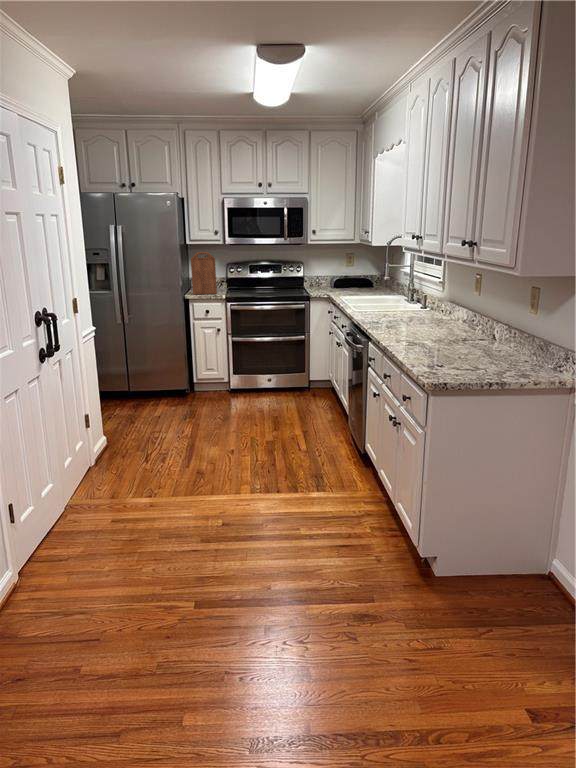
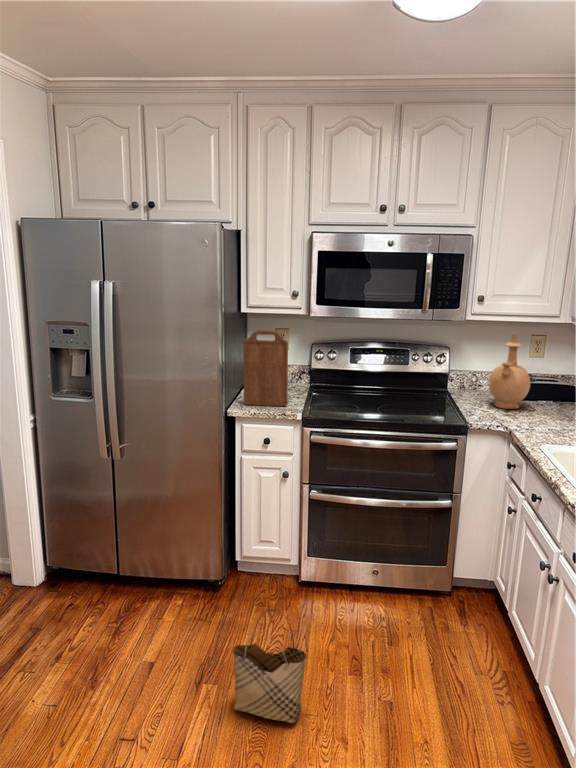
vase: none [323,249,343,290] -> present [489,333,530,409]
woven basket: none [202,375,237,423] -> present [232,609,307,723]

